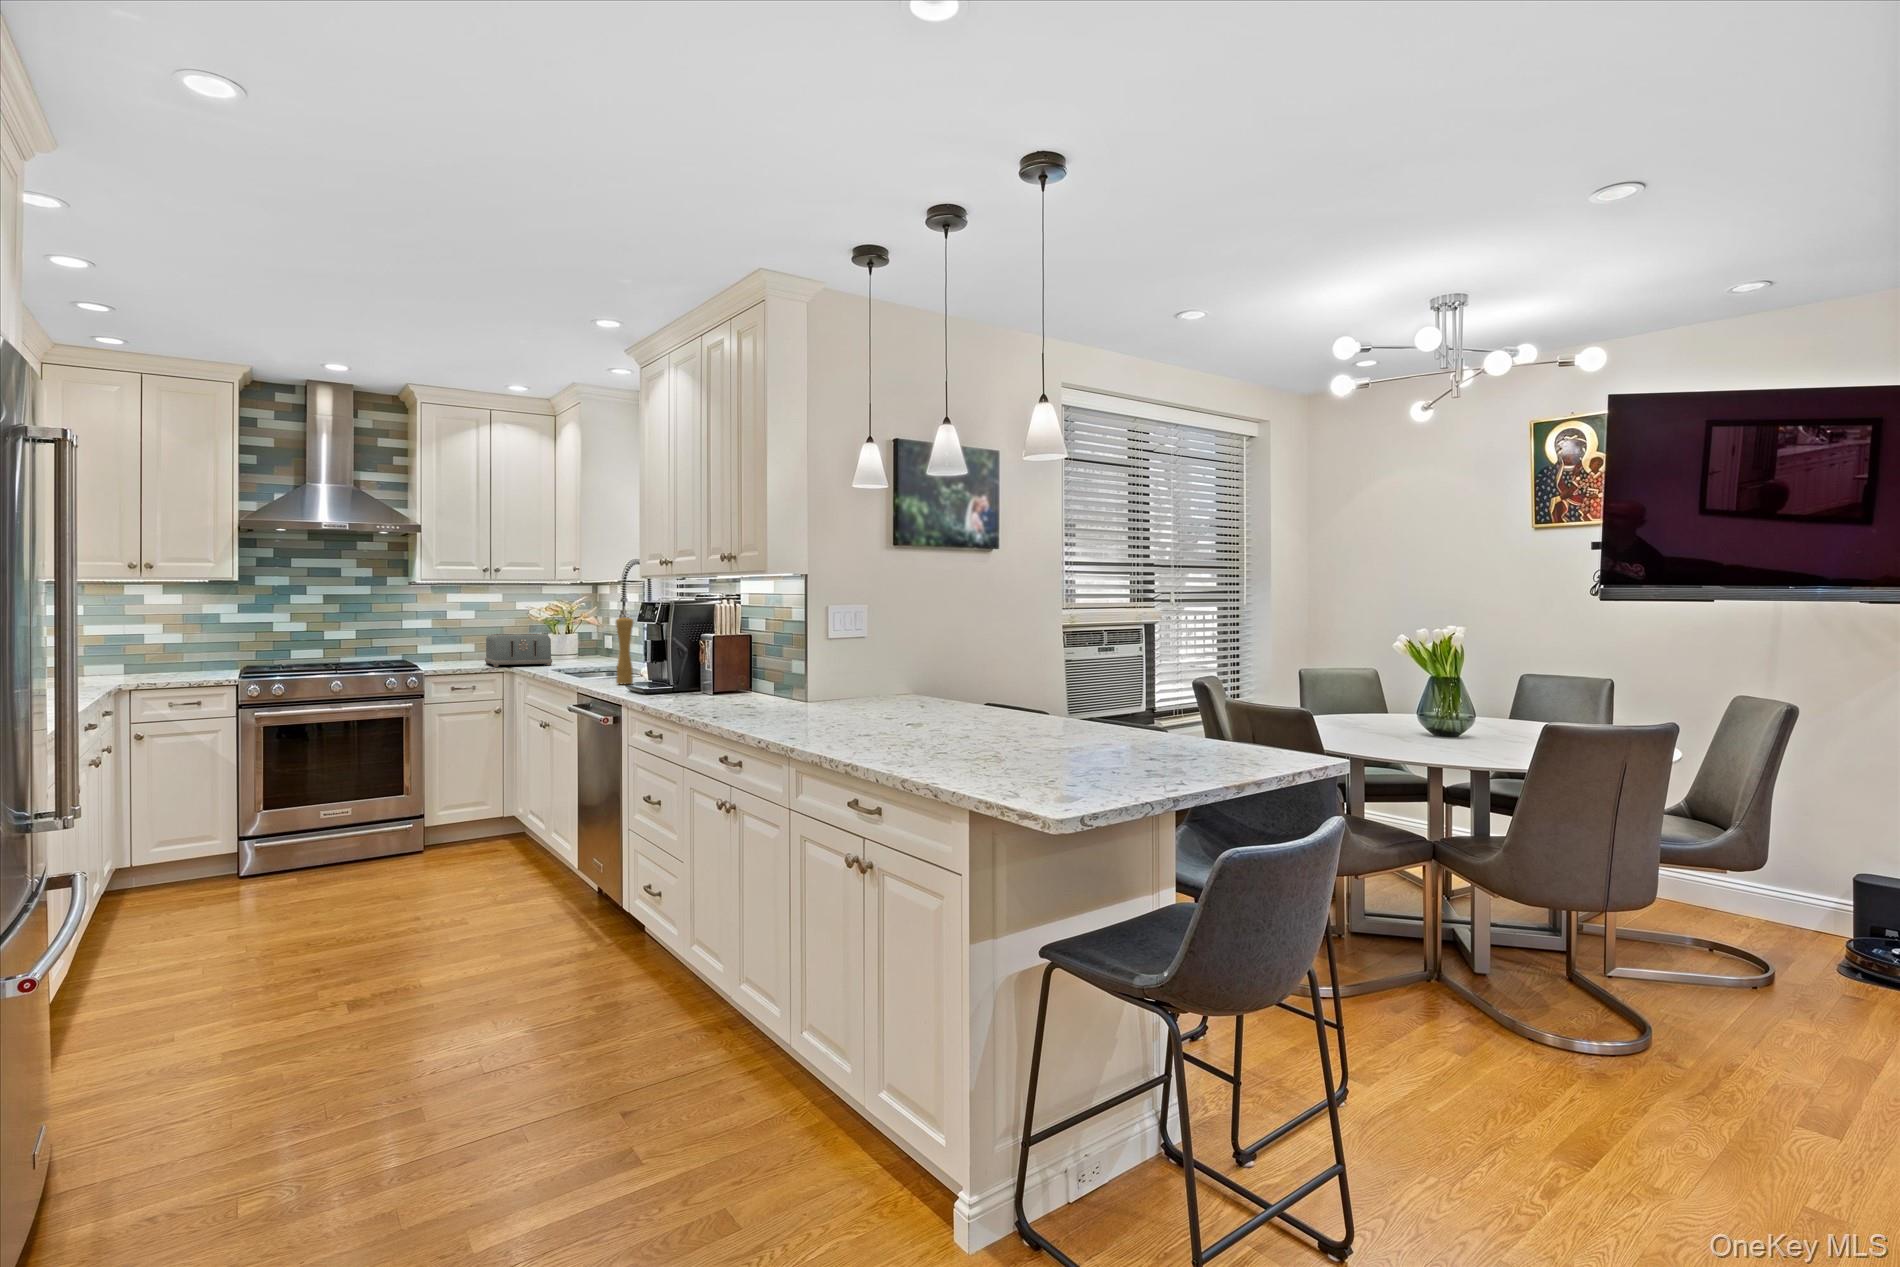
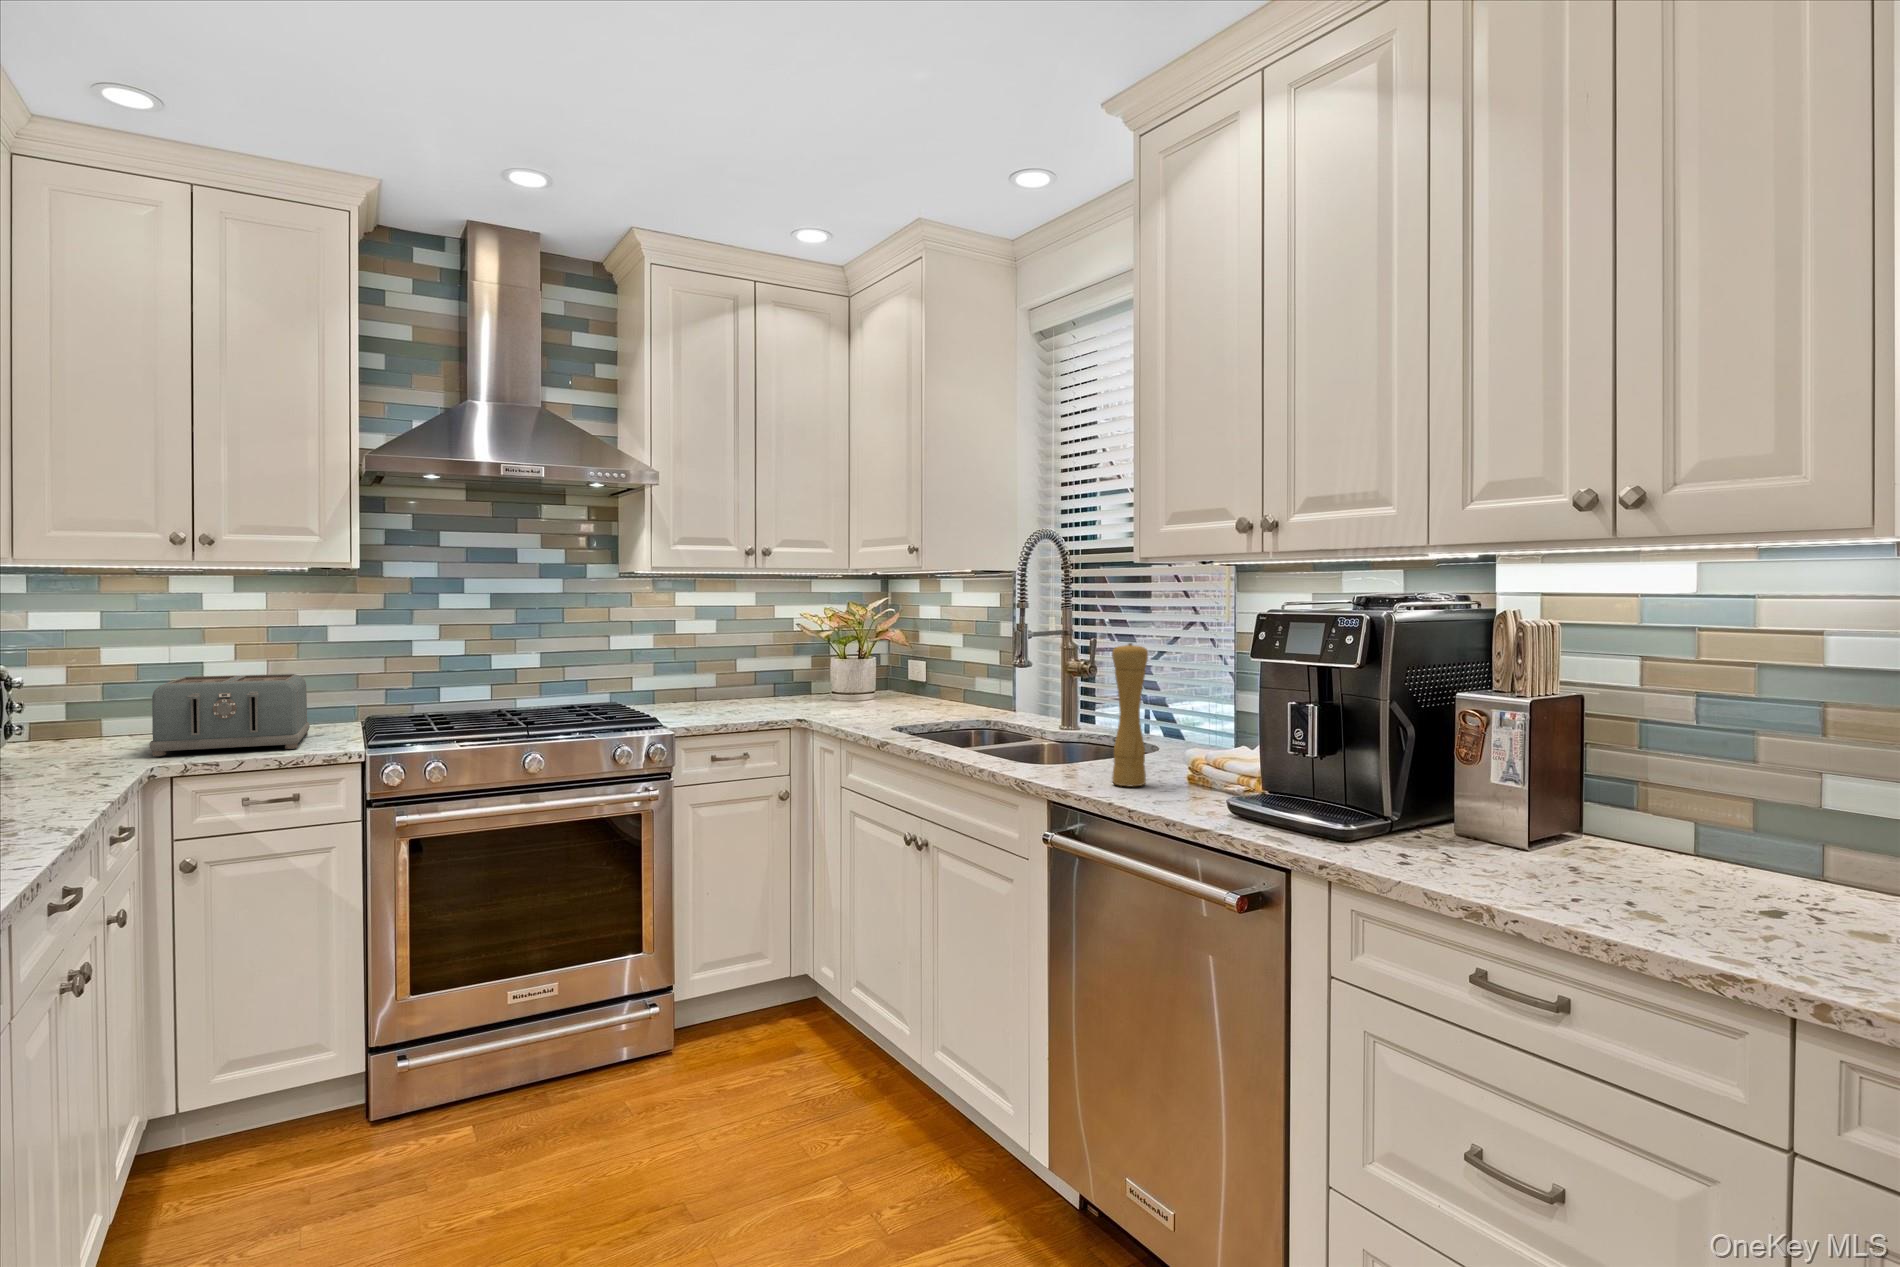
toaster: present [485,633,552,667] -> present [149,674,310,756]

